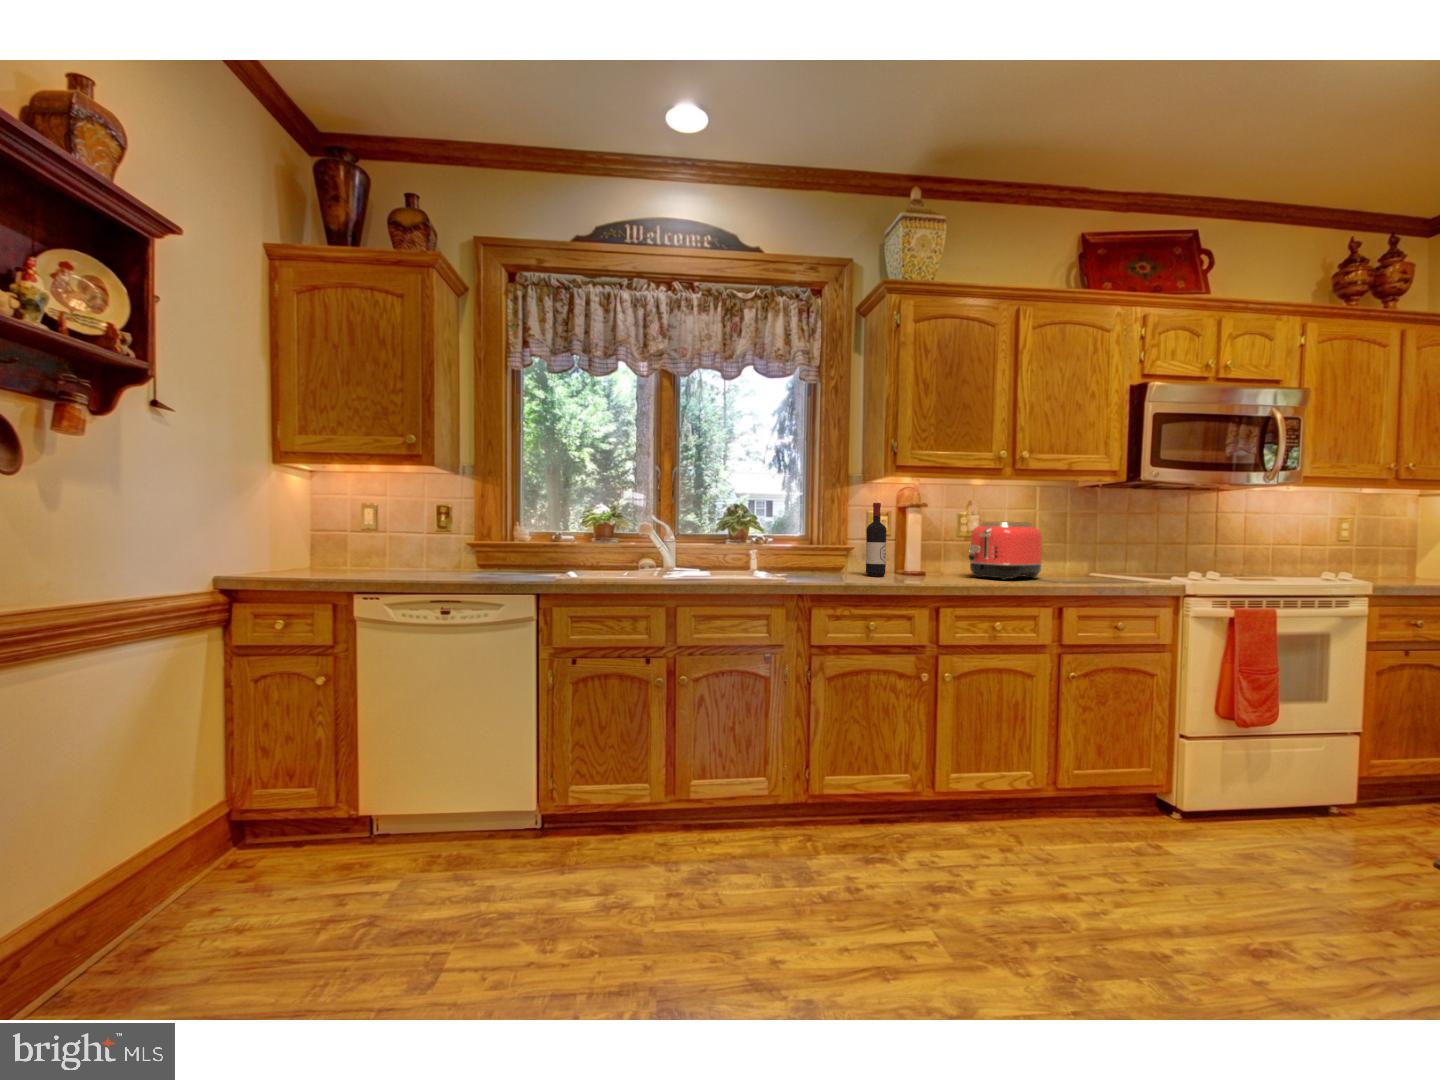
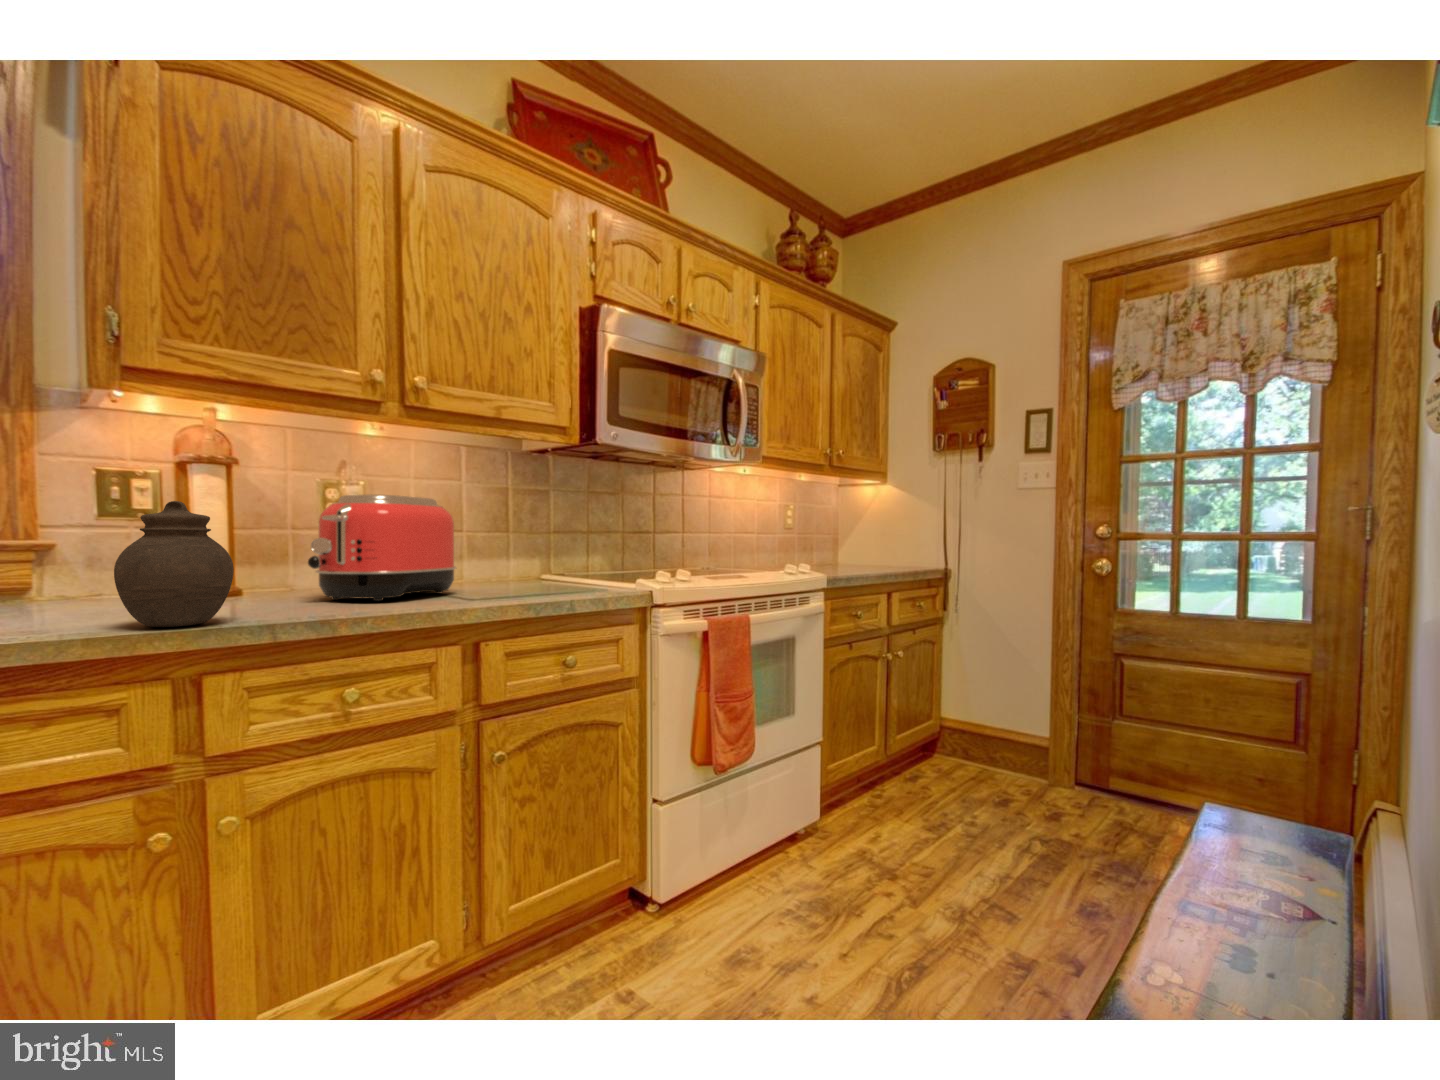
wine bottle: present [866,503,886,577] -> none [28,443,92,617]
jar: none [913,530,955,584] -> present [114,501,234,627]

